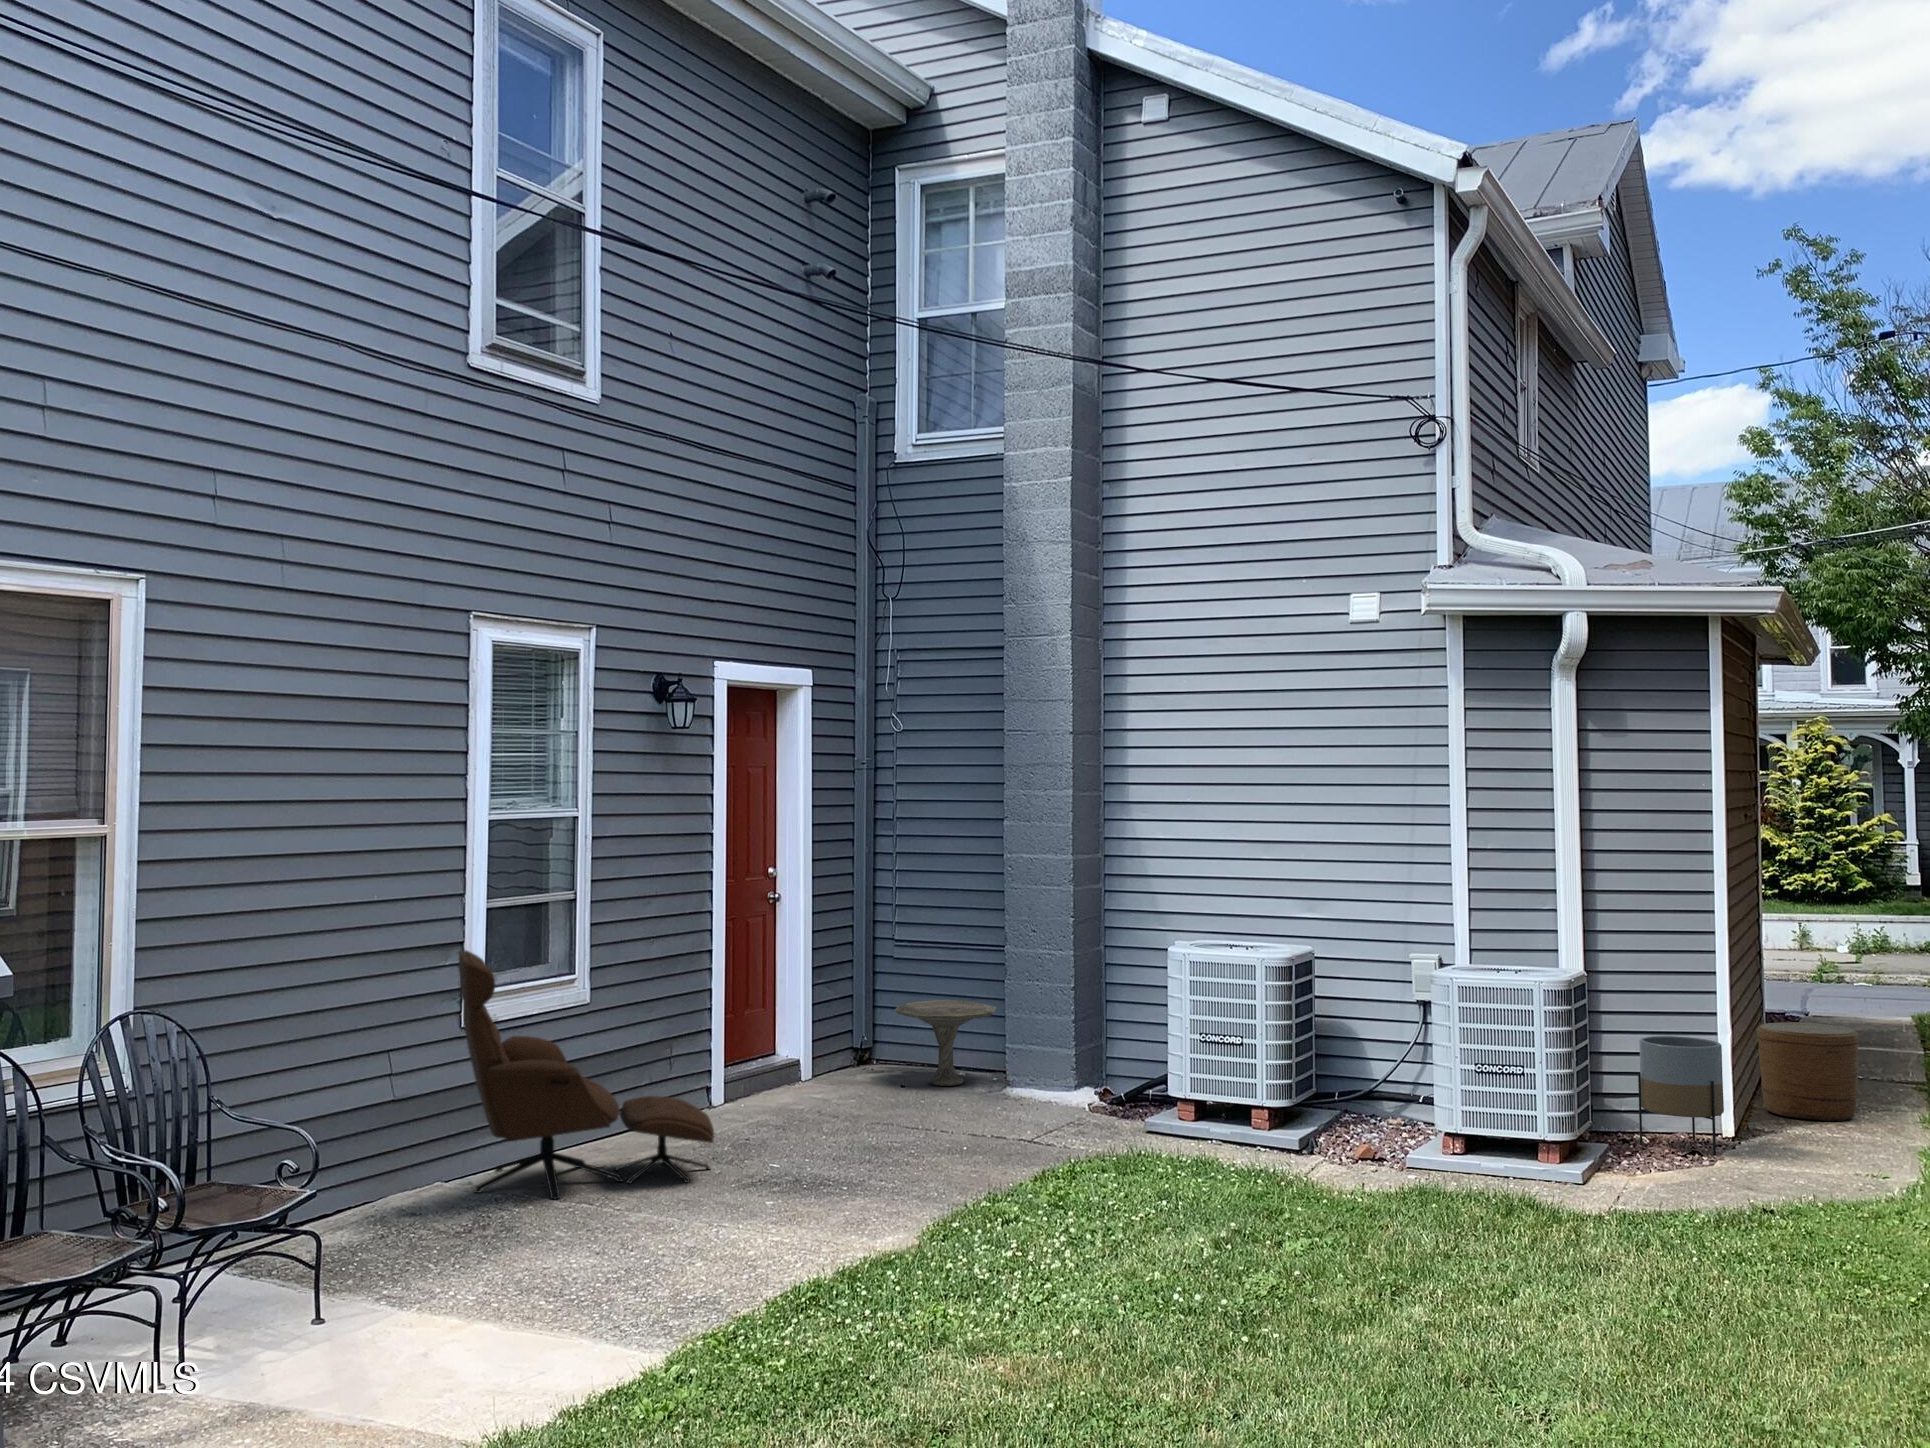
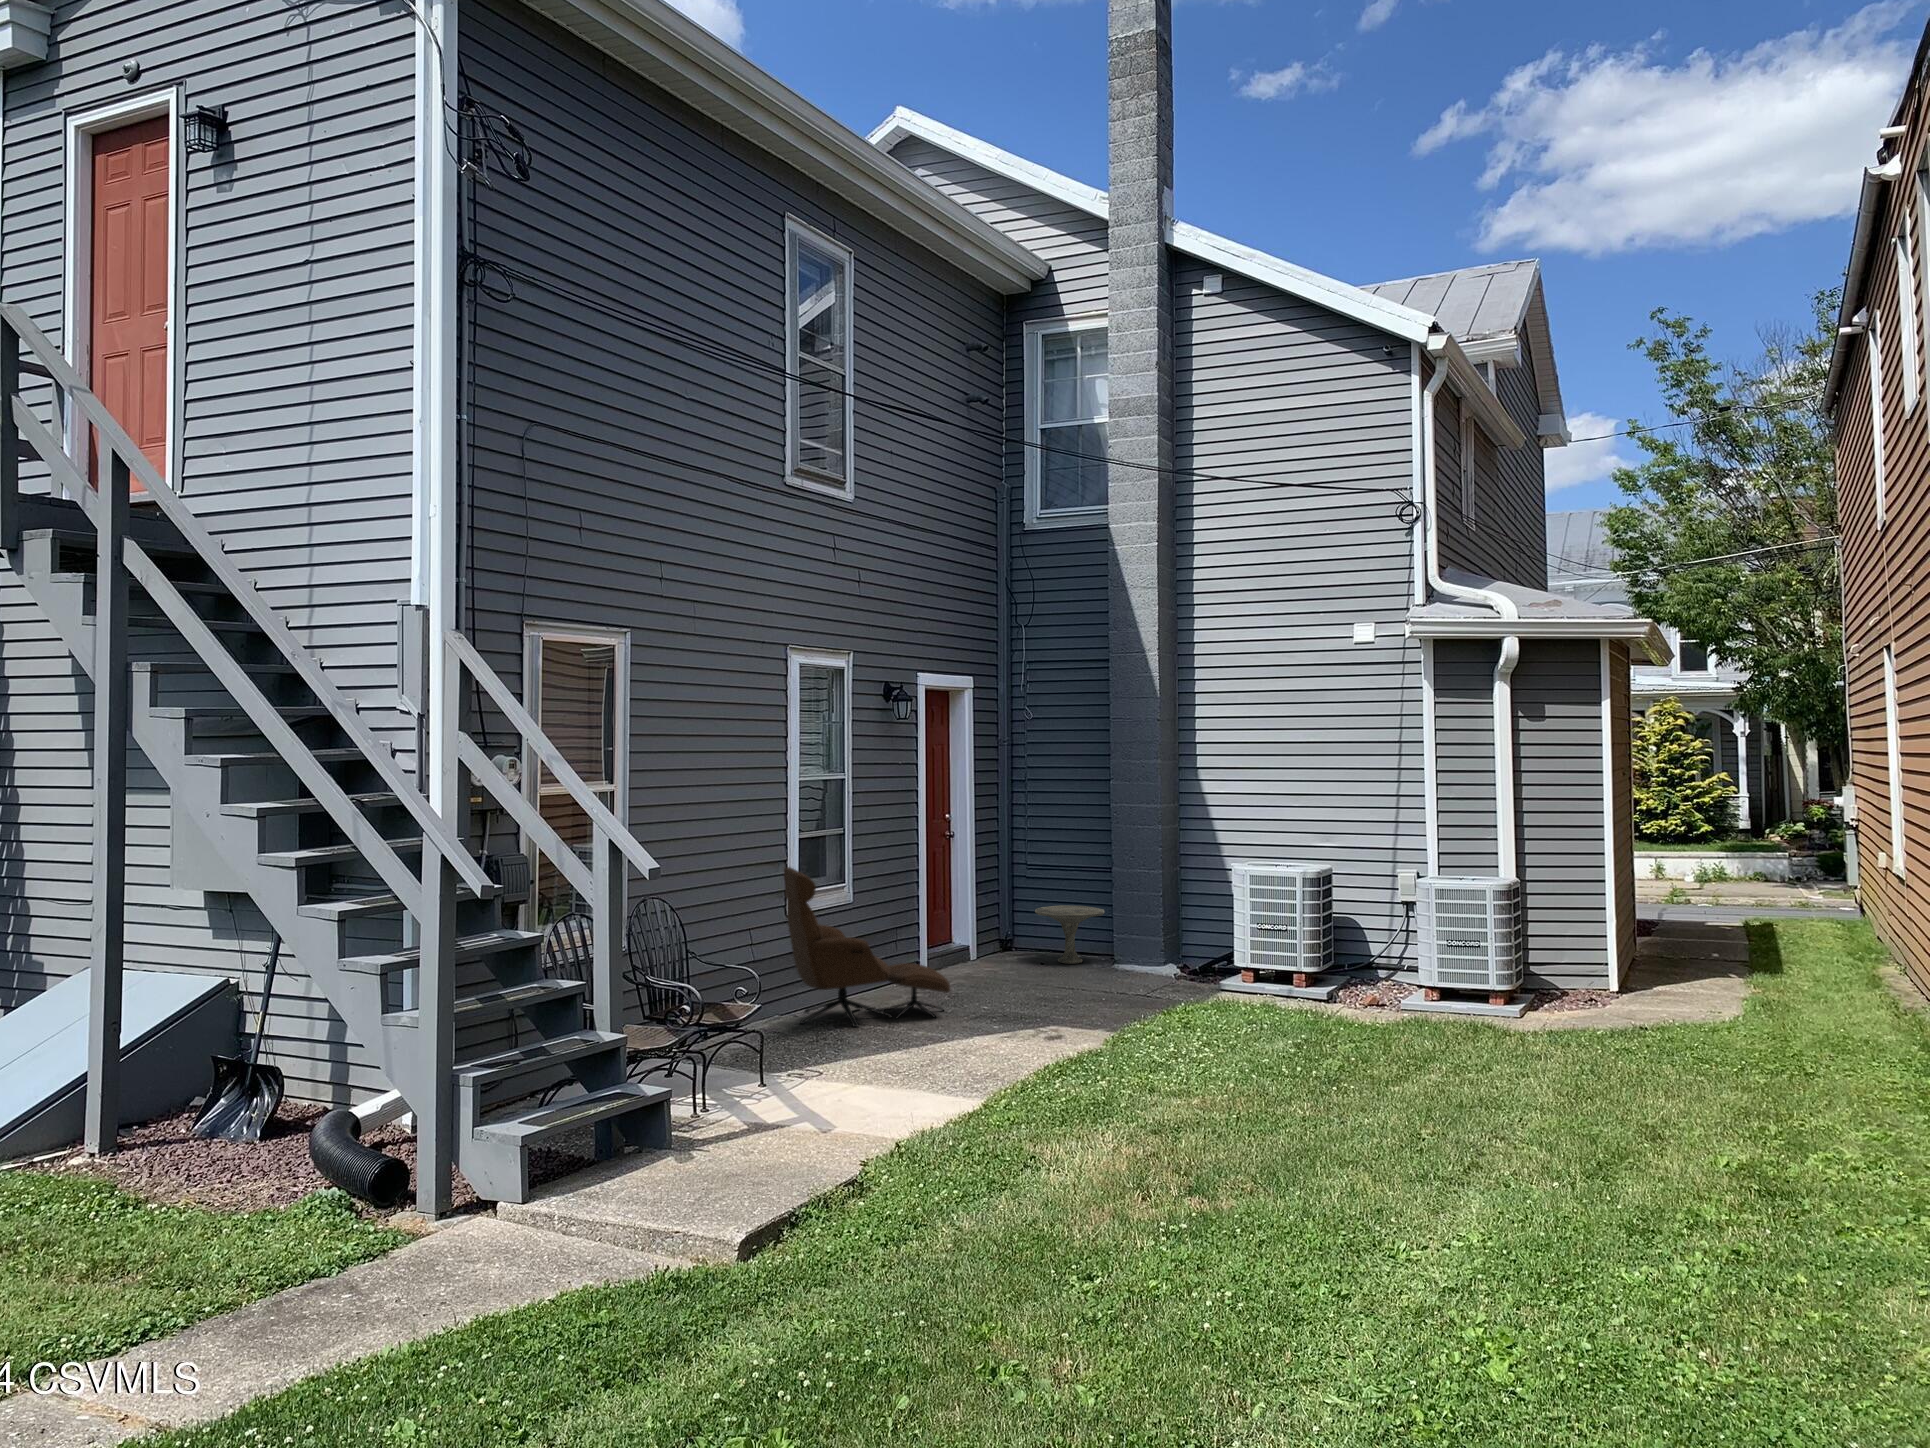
woven basket: present [1757,1022,1859,1121] -> none [1633,916,1703,981]
planter: present [1638,1036,1724,1155] -> none [1555,923,1613,1000]

